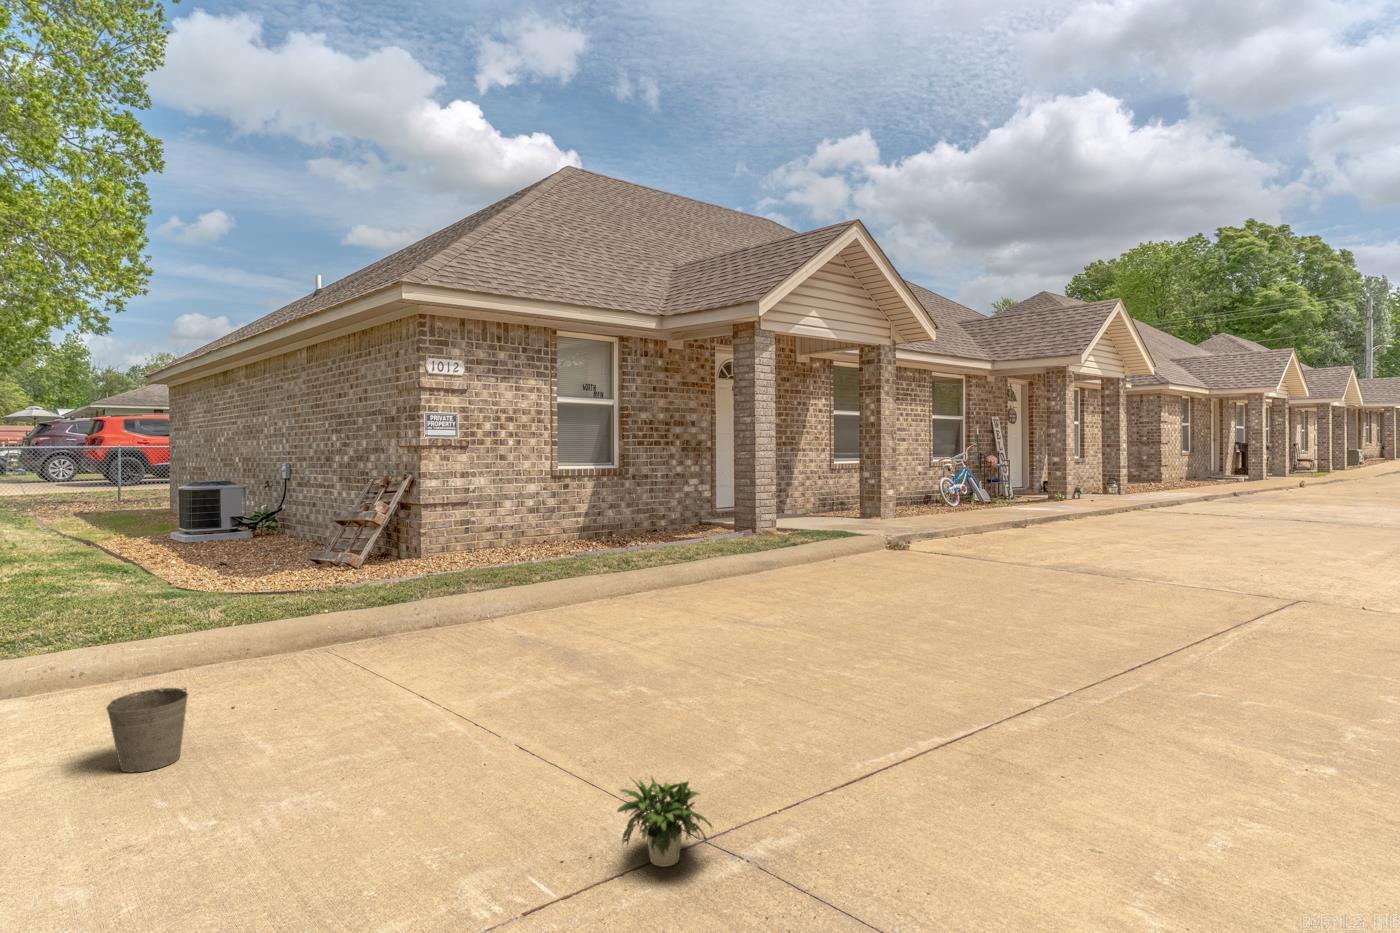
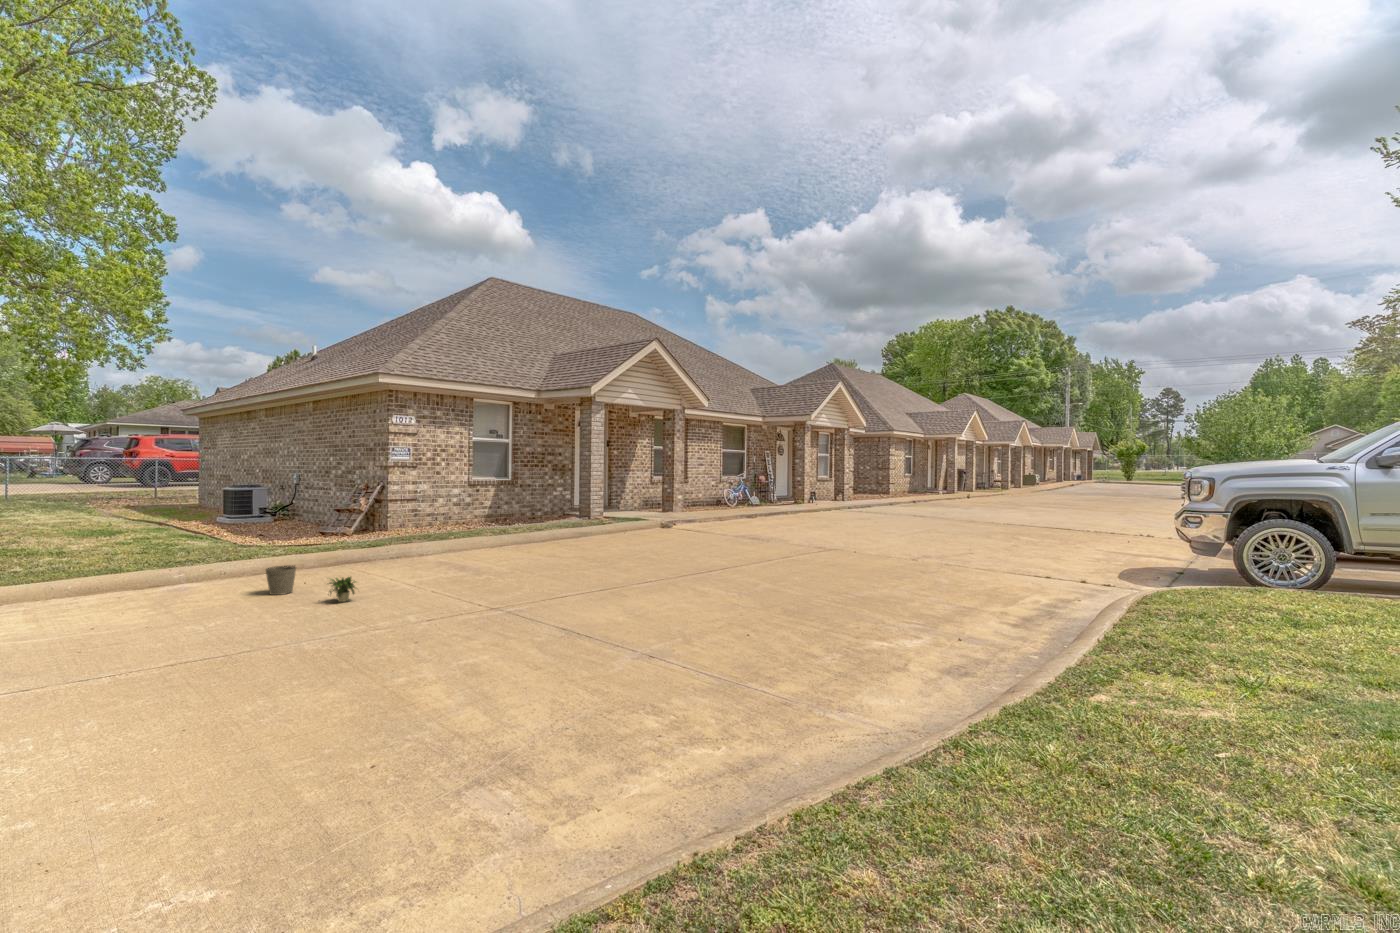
potted plant: present [590,776,712,867] -> present [329,577,356,602]

